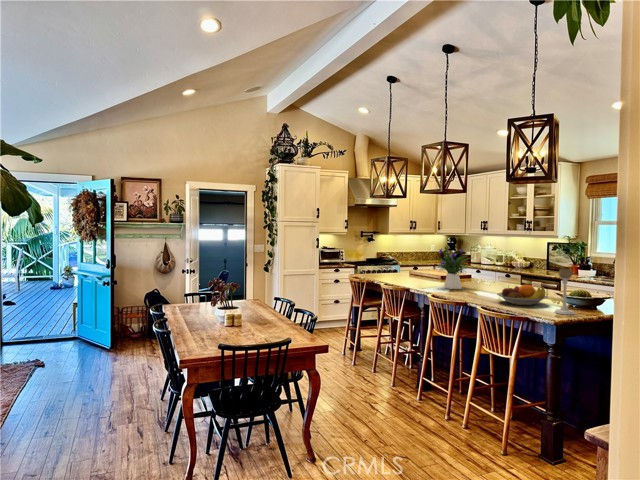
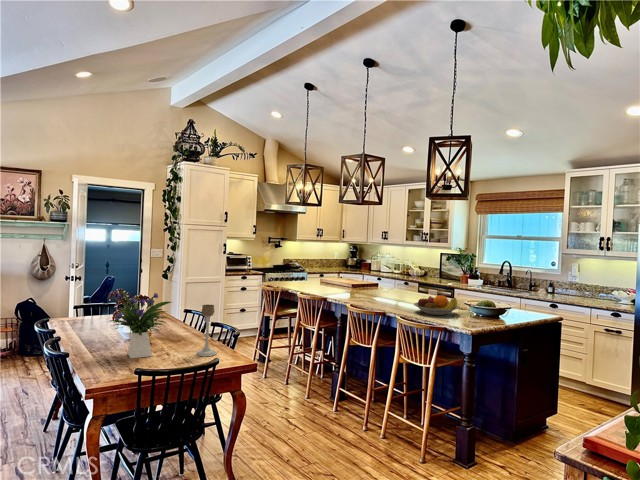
flower arrangement: present [437,247,471,289] -> present [110,290,171,358]
candle holder: present [554,269,575,315] -> present [196,304,217,356]

